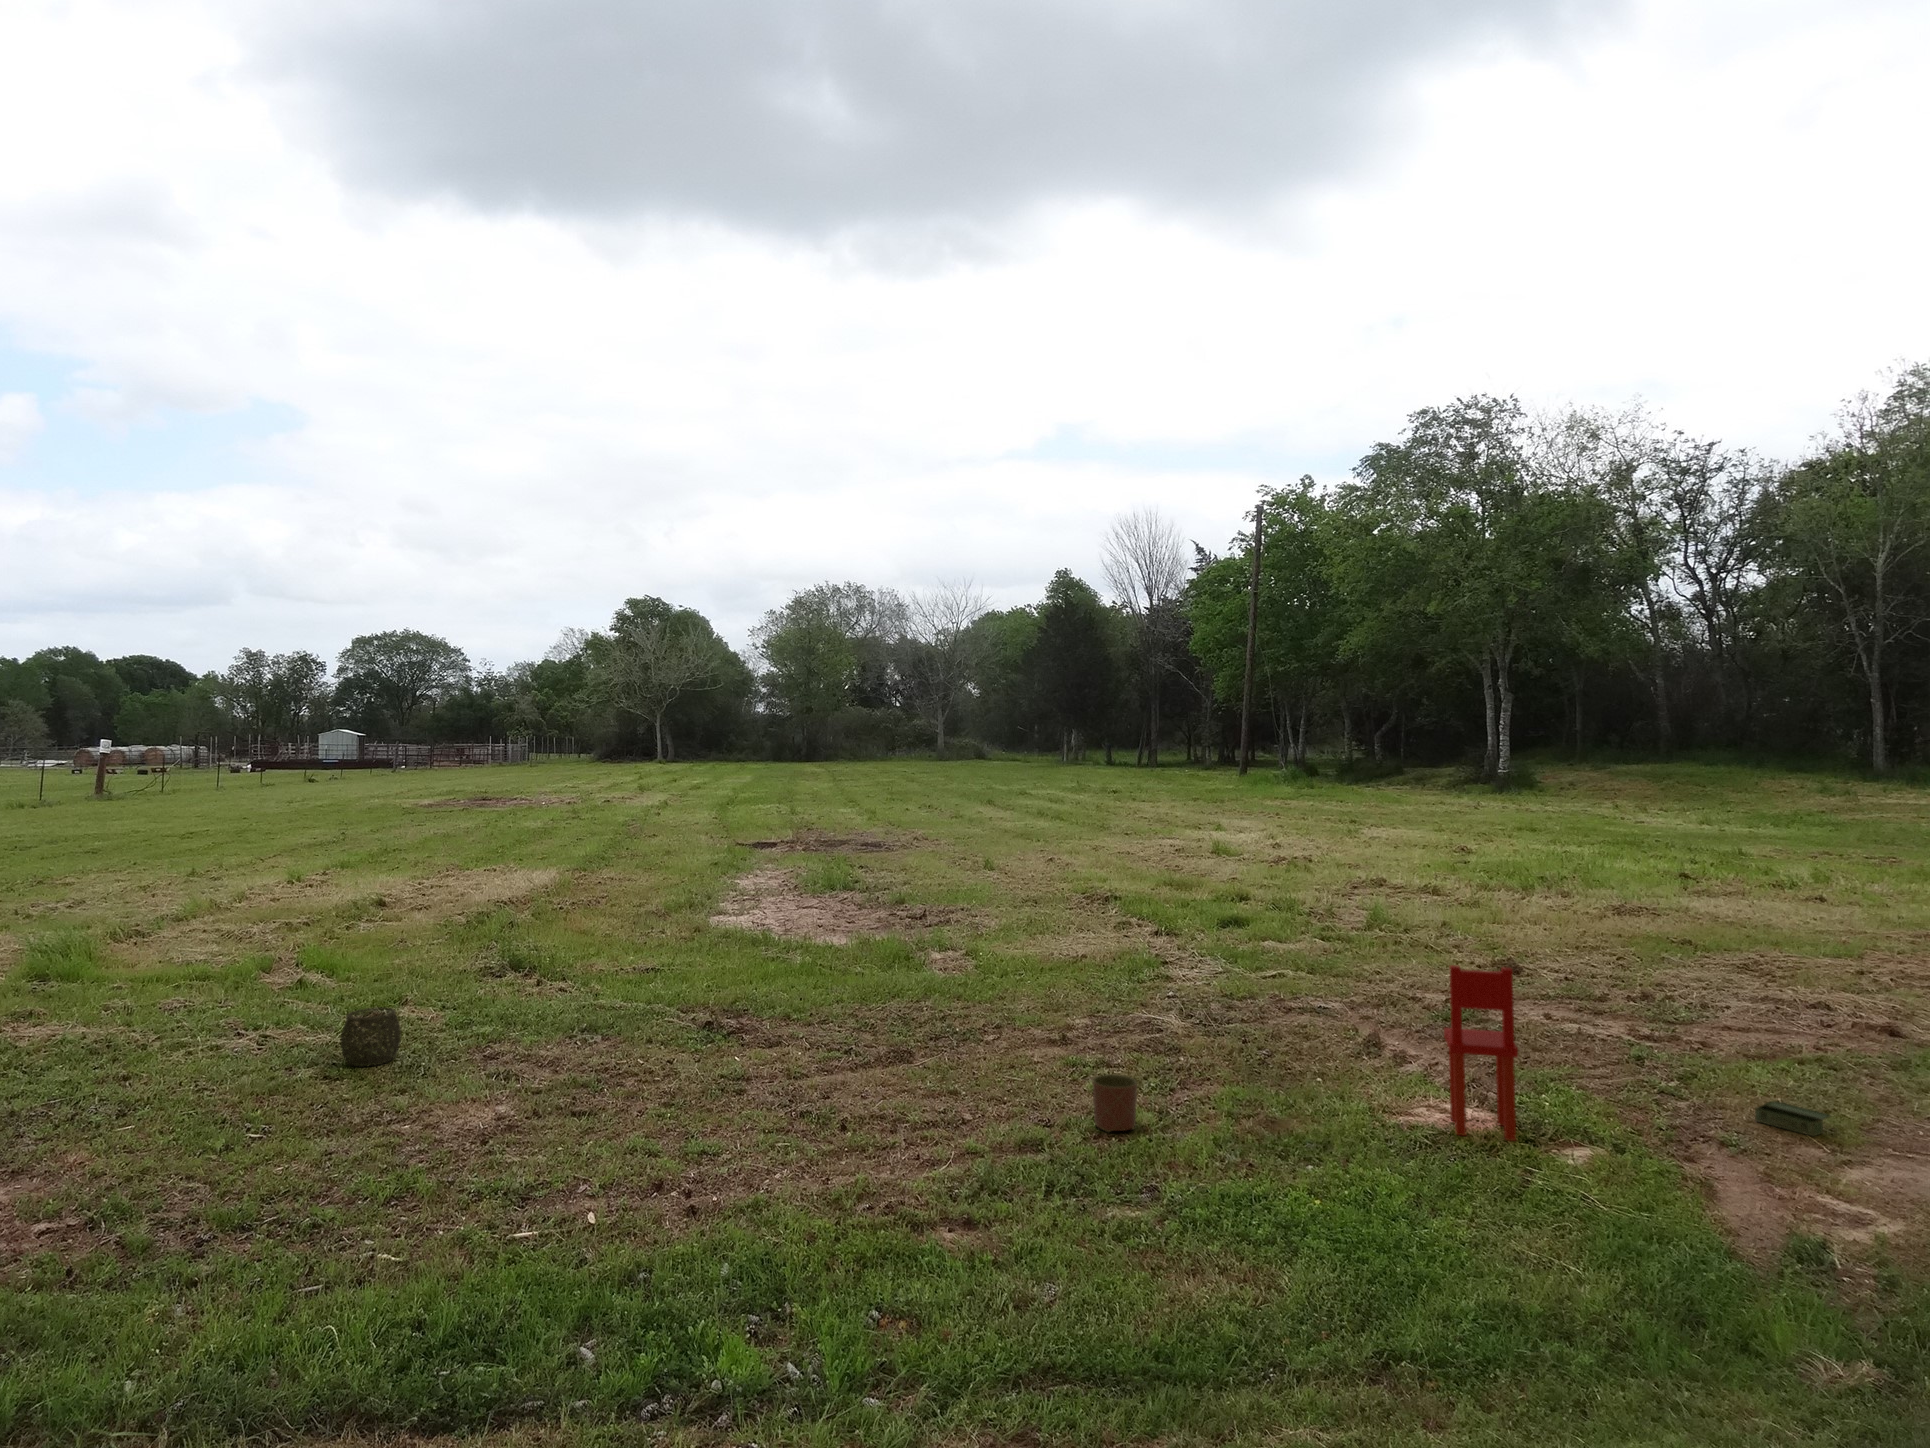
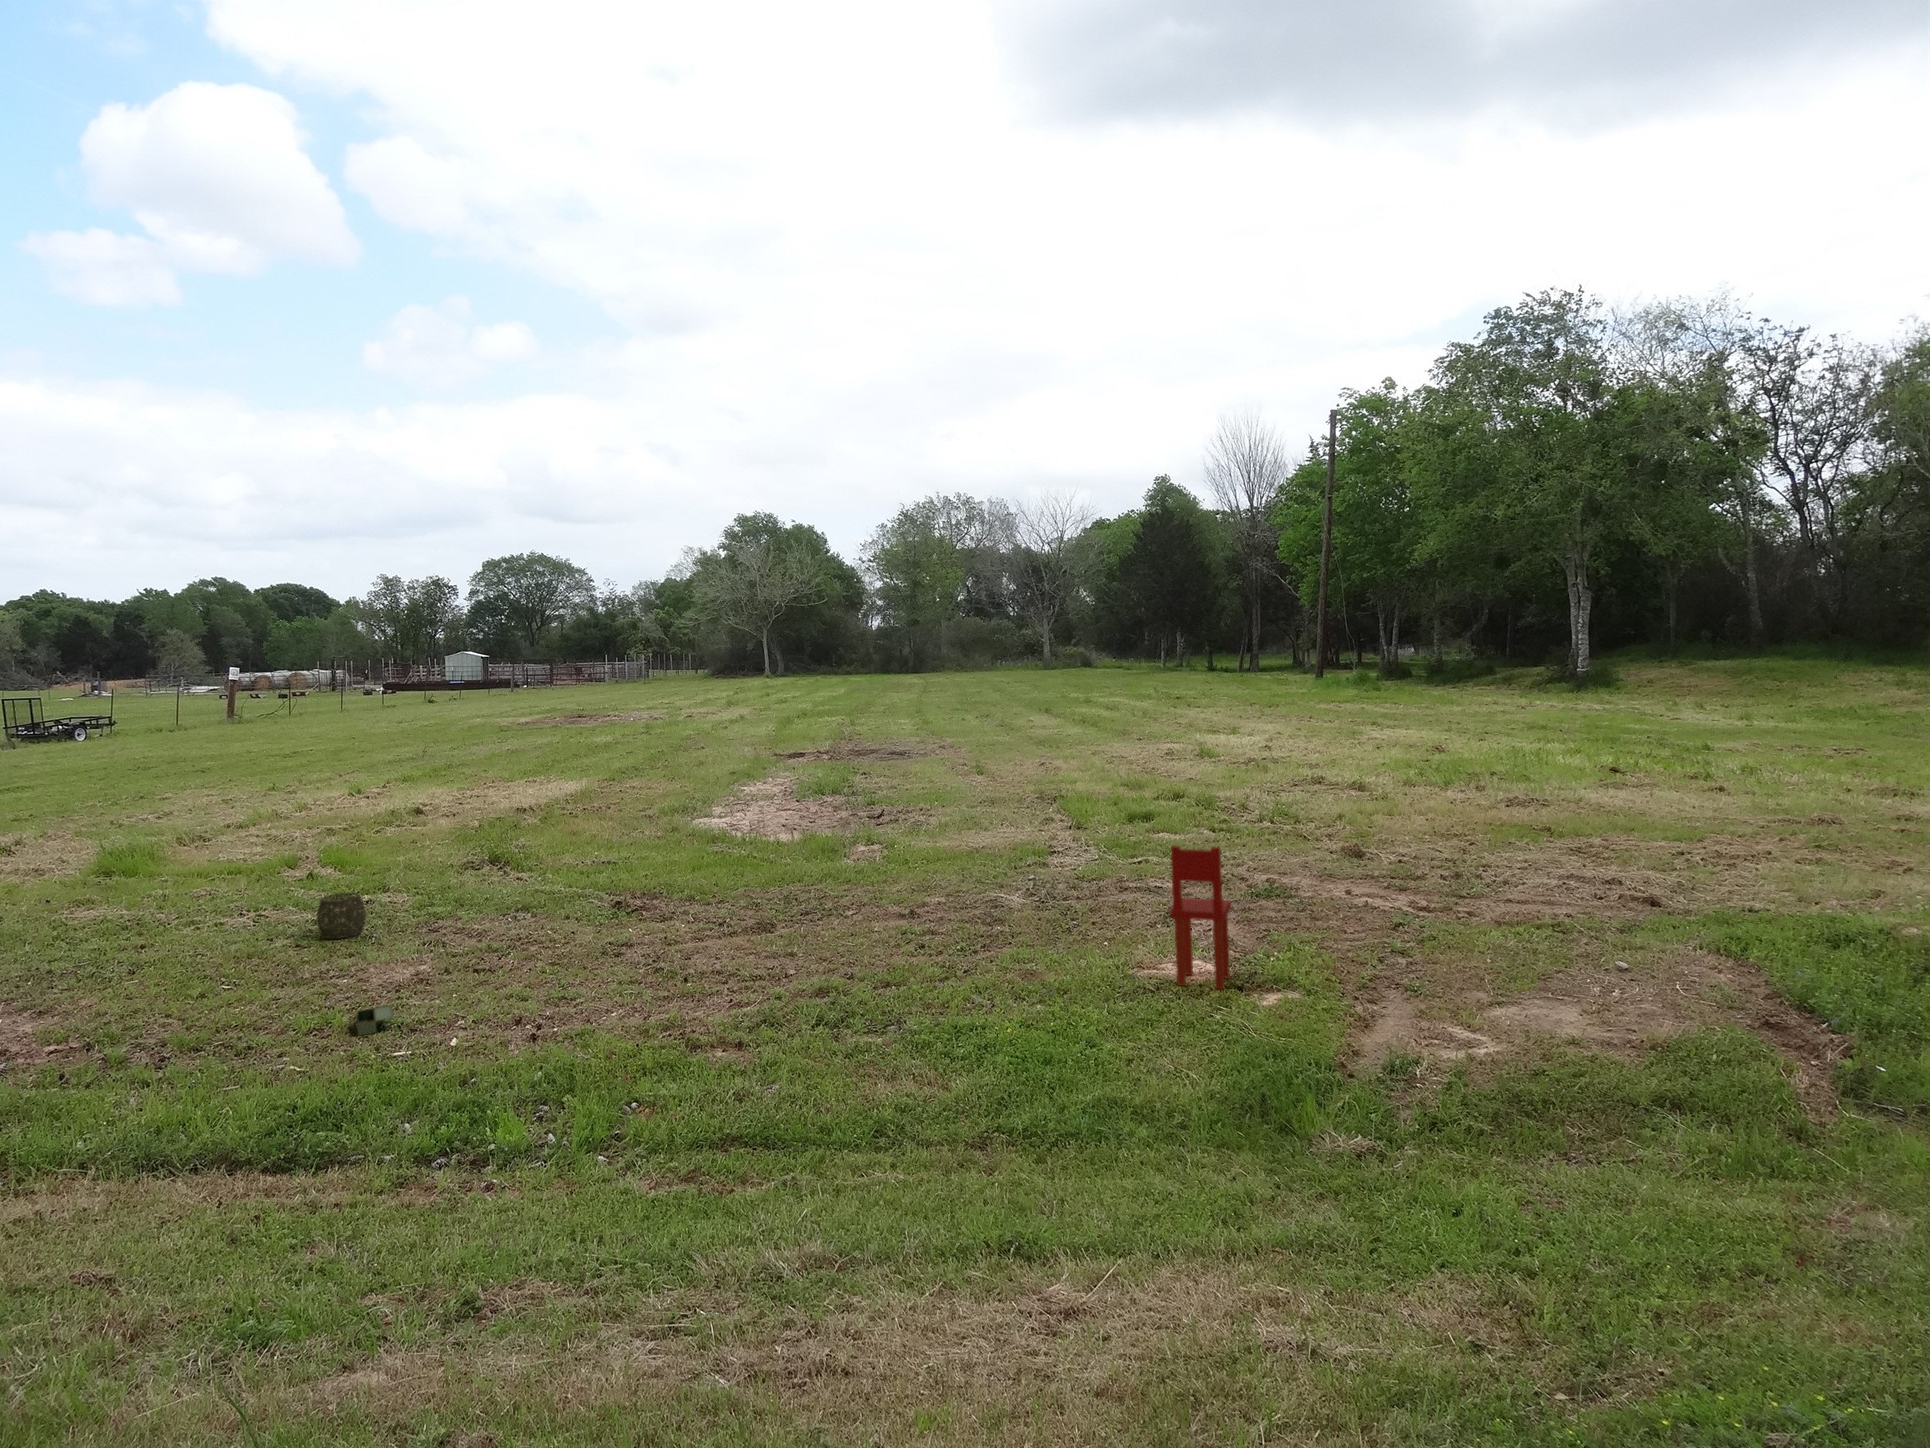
planter: present [1092,1074,1137,1132] -> none [881,938,917,984]
toolbox: present [1755,1101,1830,1136] -> present [354,1005,394,1036]

